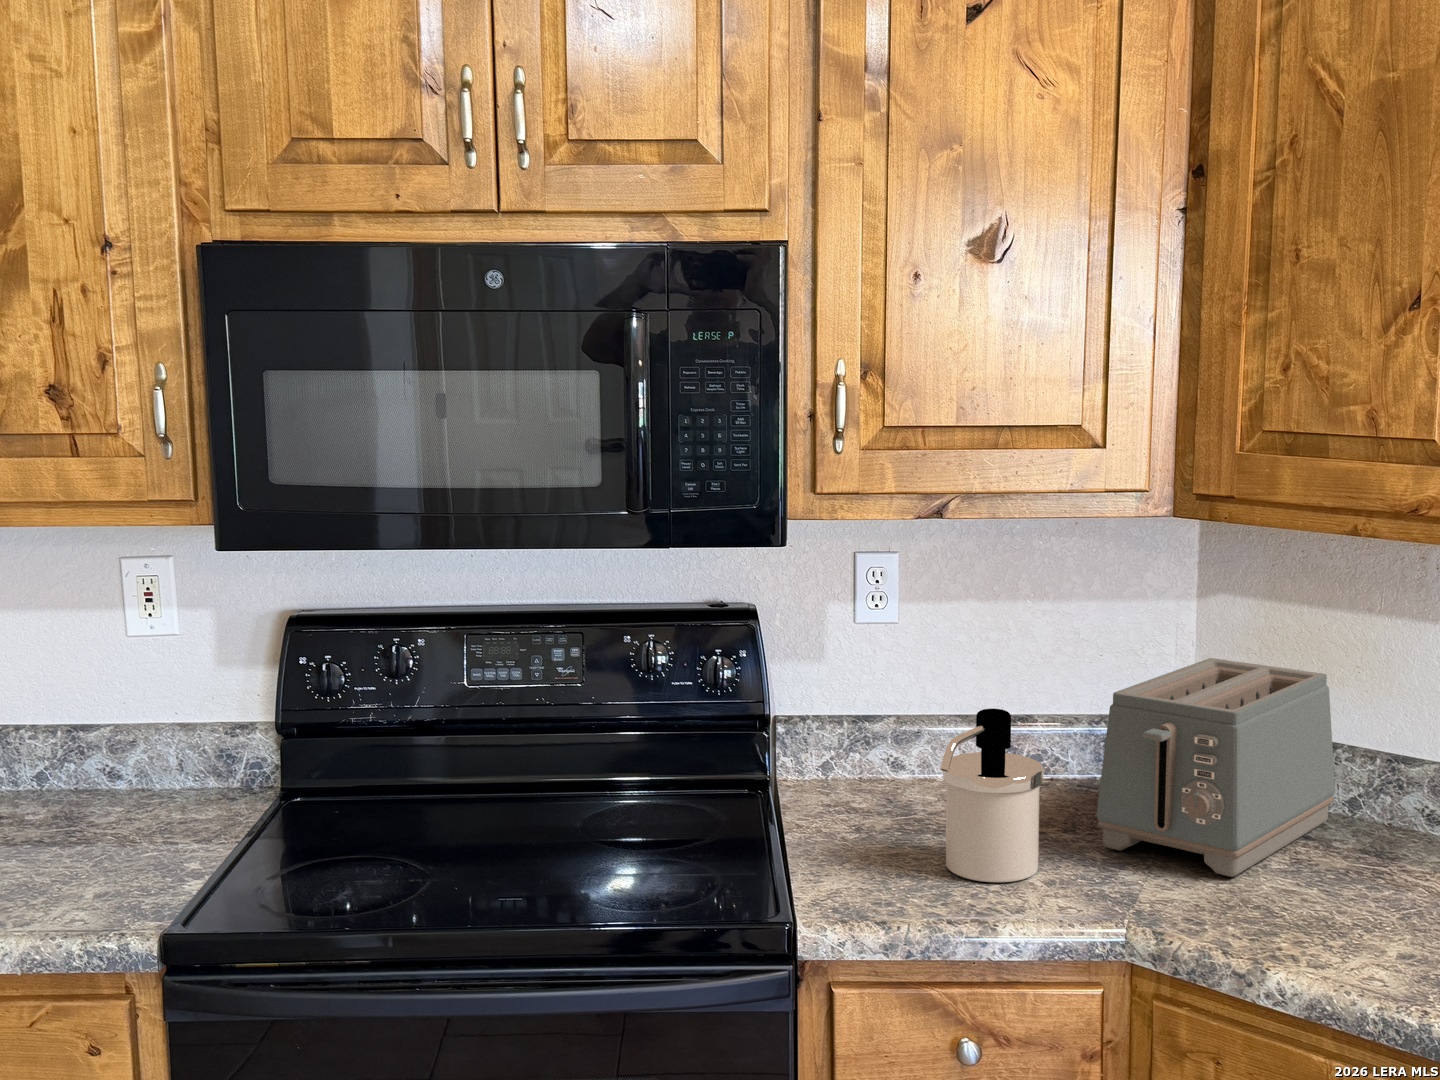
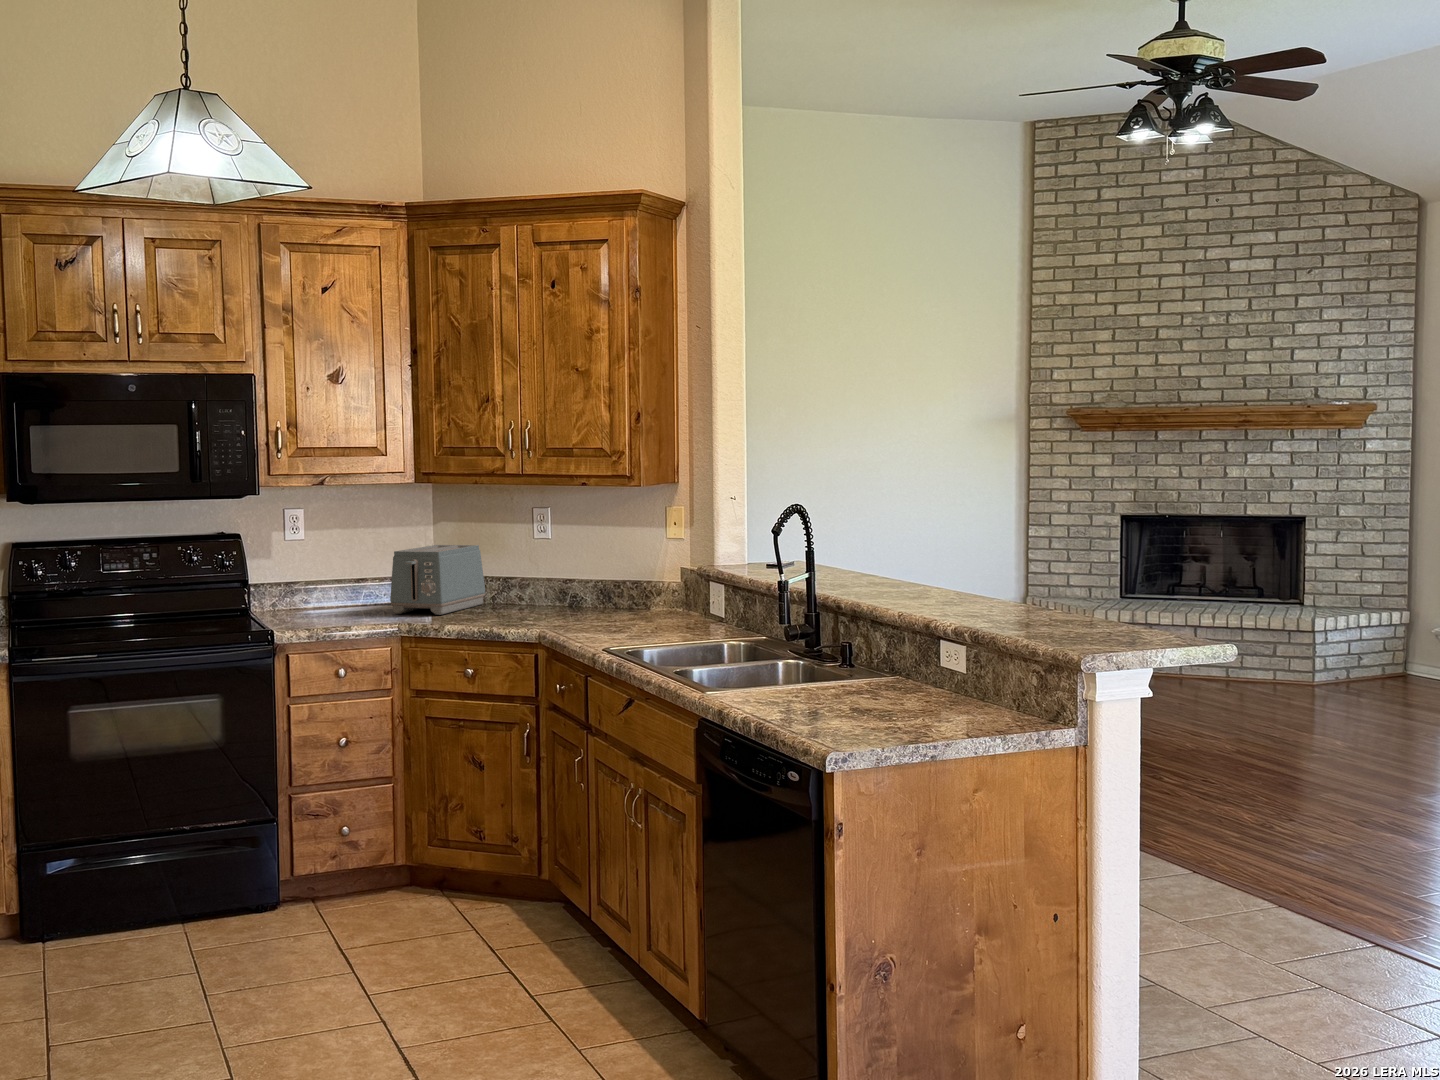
soap dispenser: present [941,709,1043,882] -> none [327,557,367,622]

